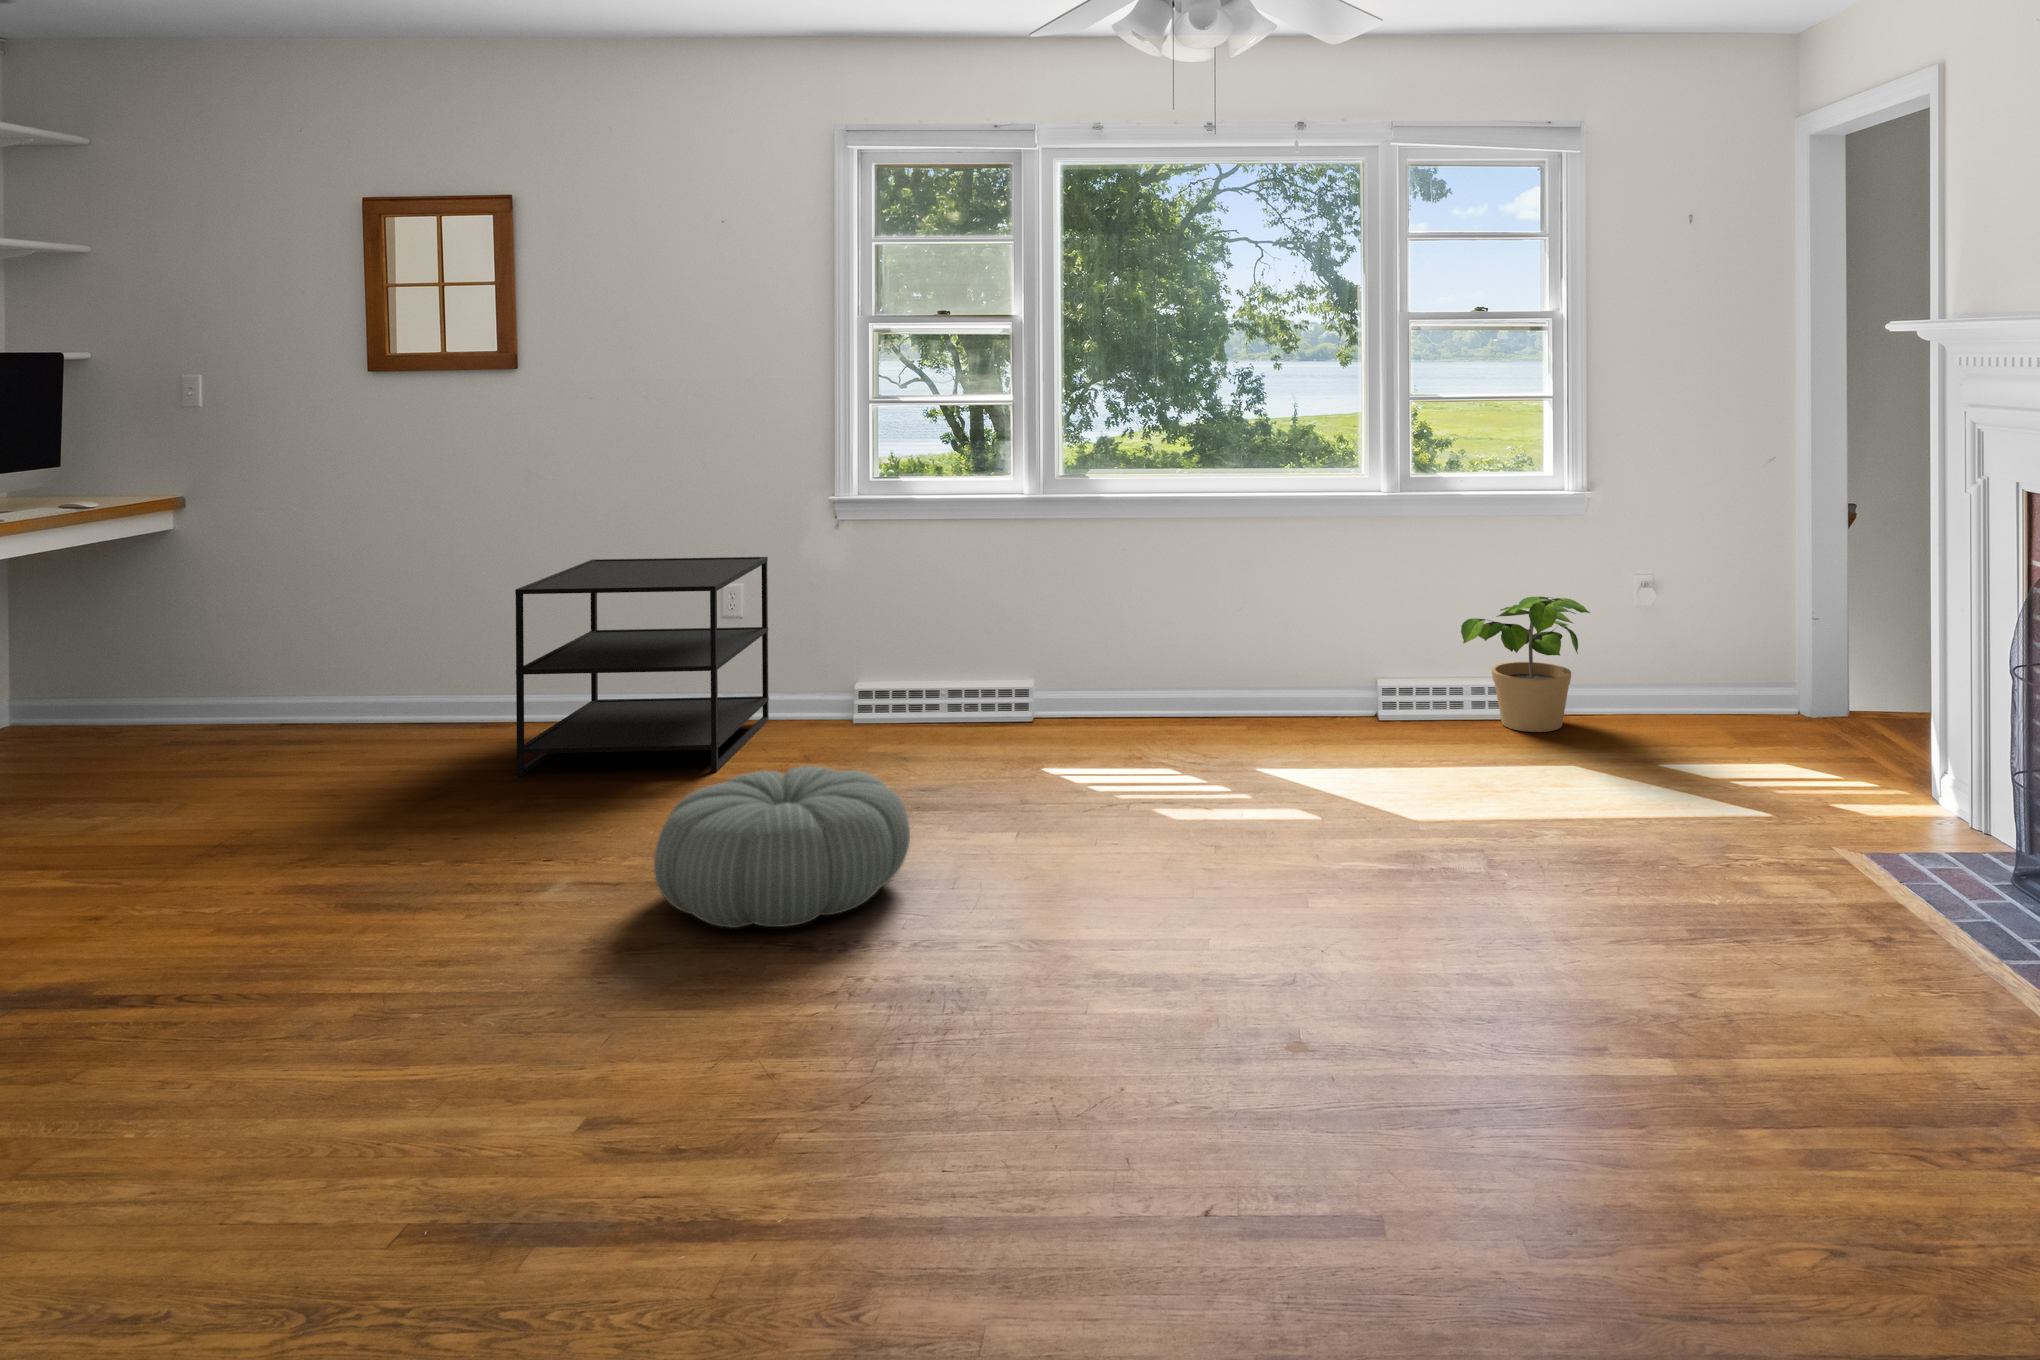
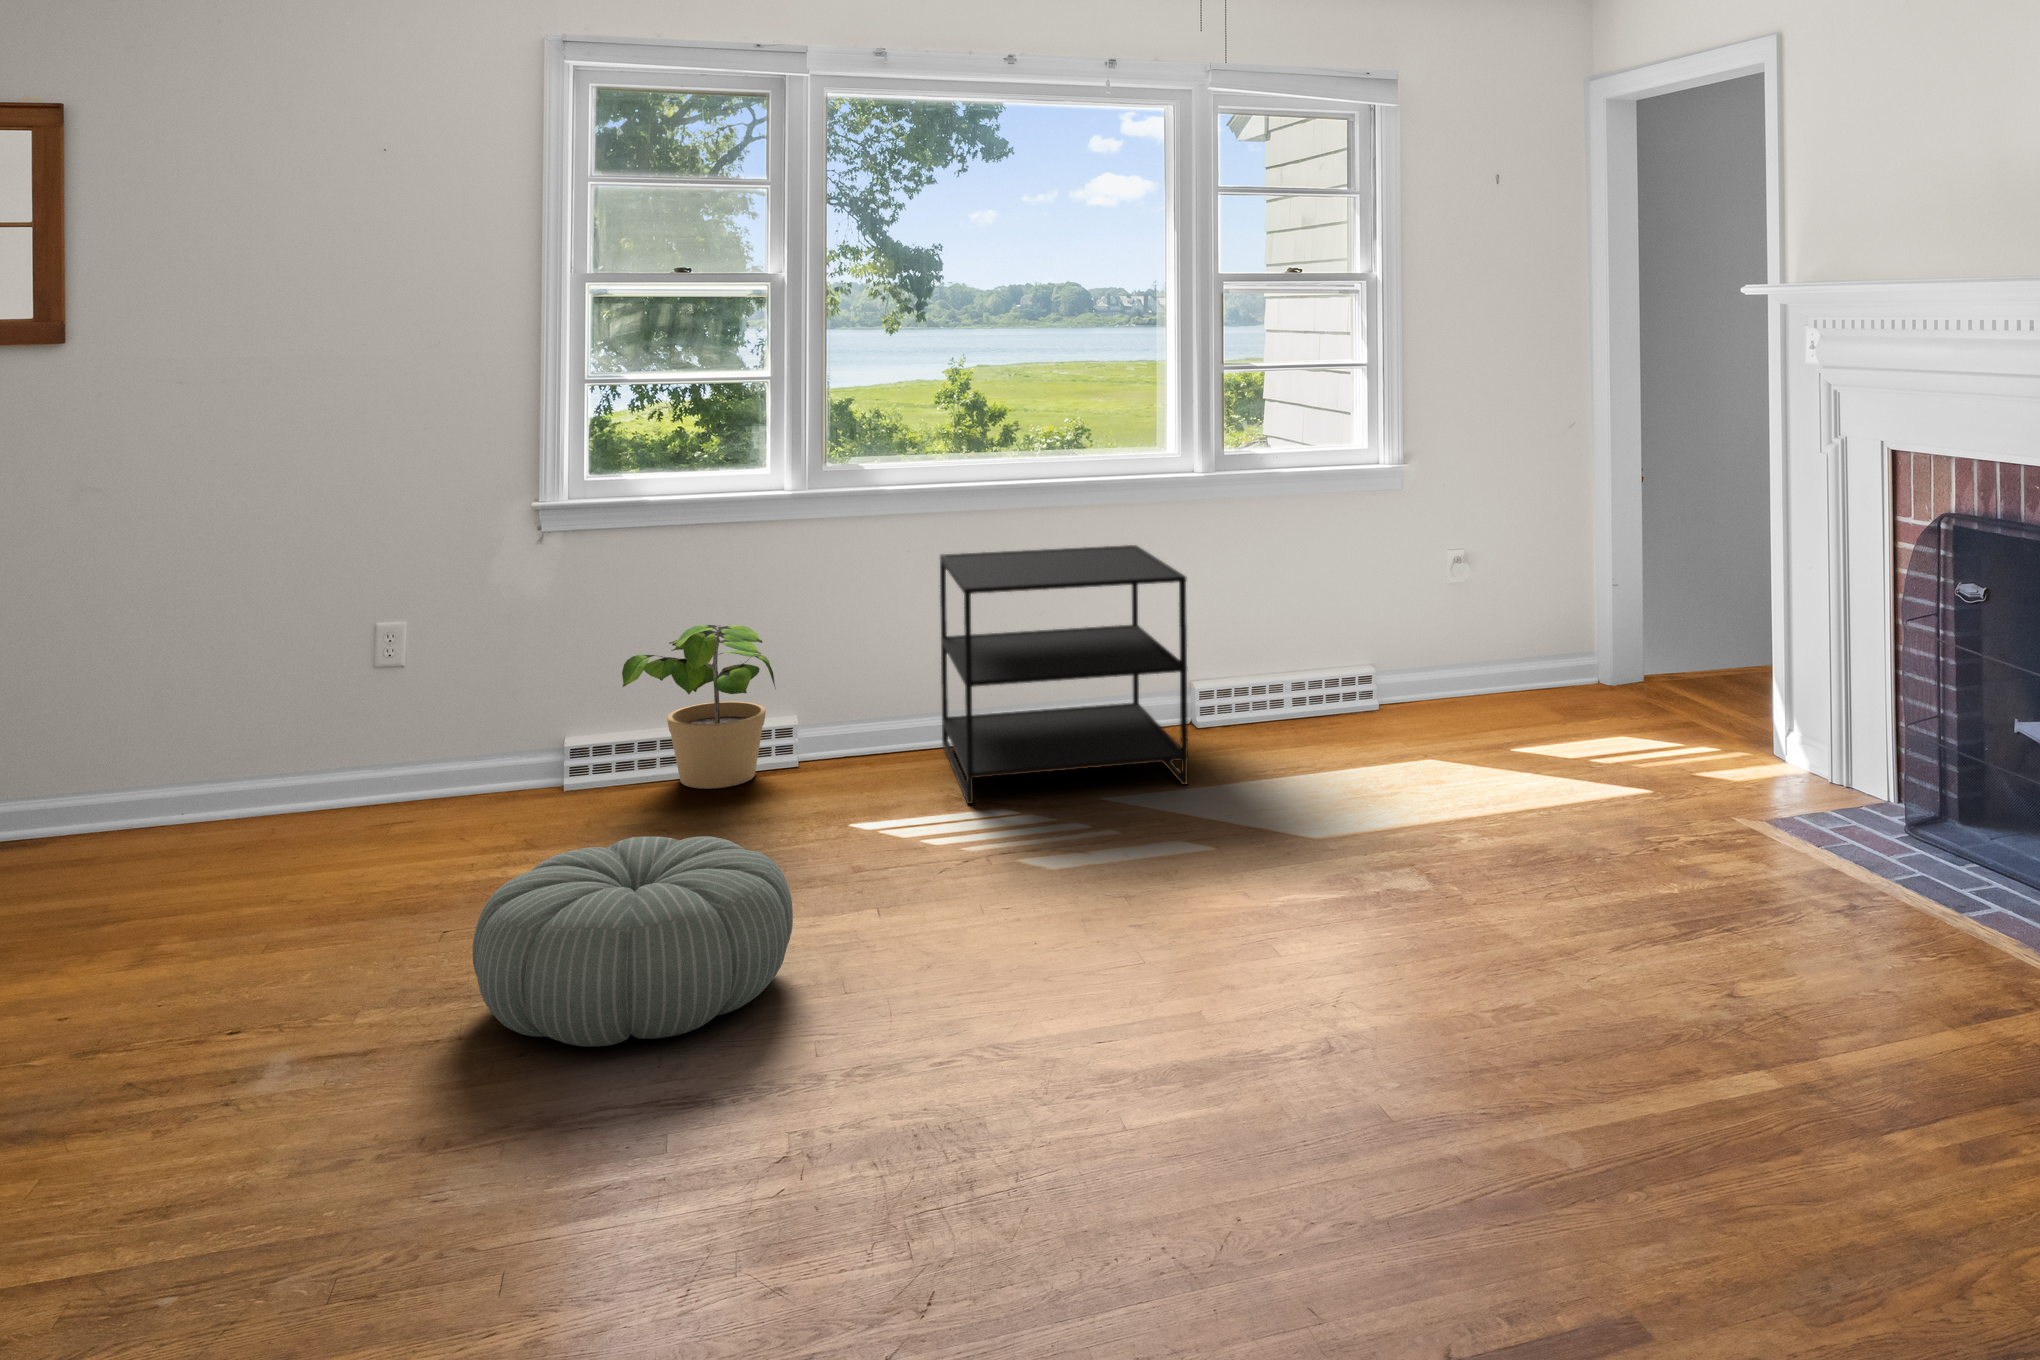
side table: present [515,557,769,776] -> present [940,545,1188,804]
potted plant: present [1461,597,1590,732] -> present [622,625,776,789]

